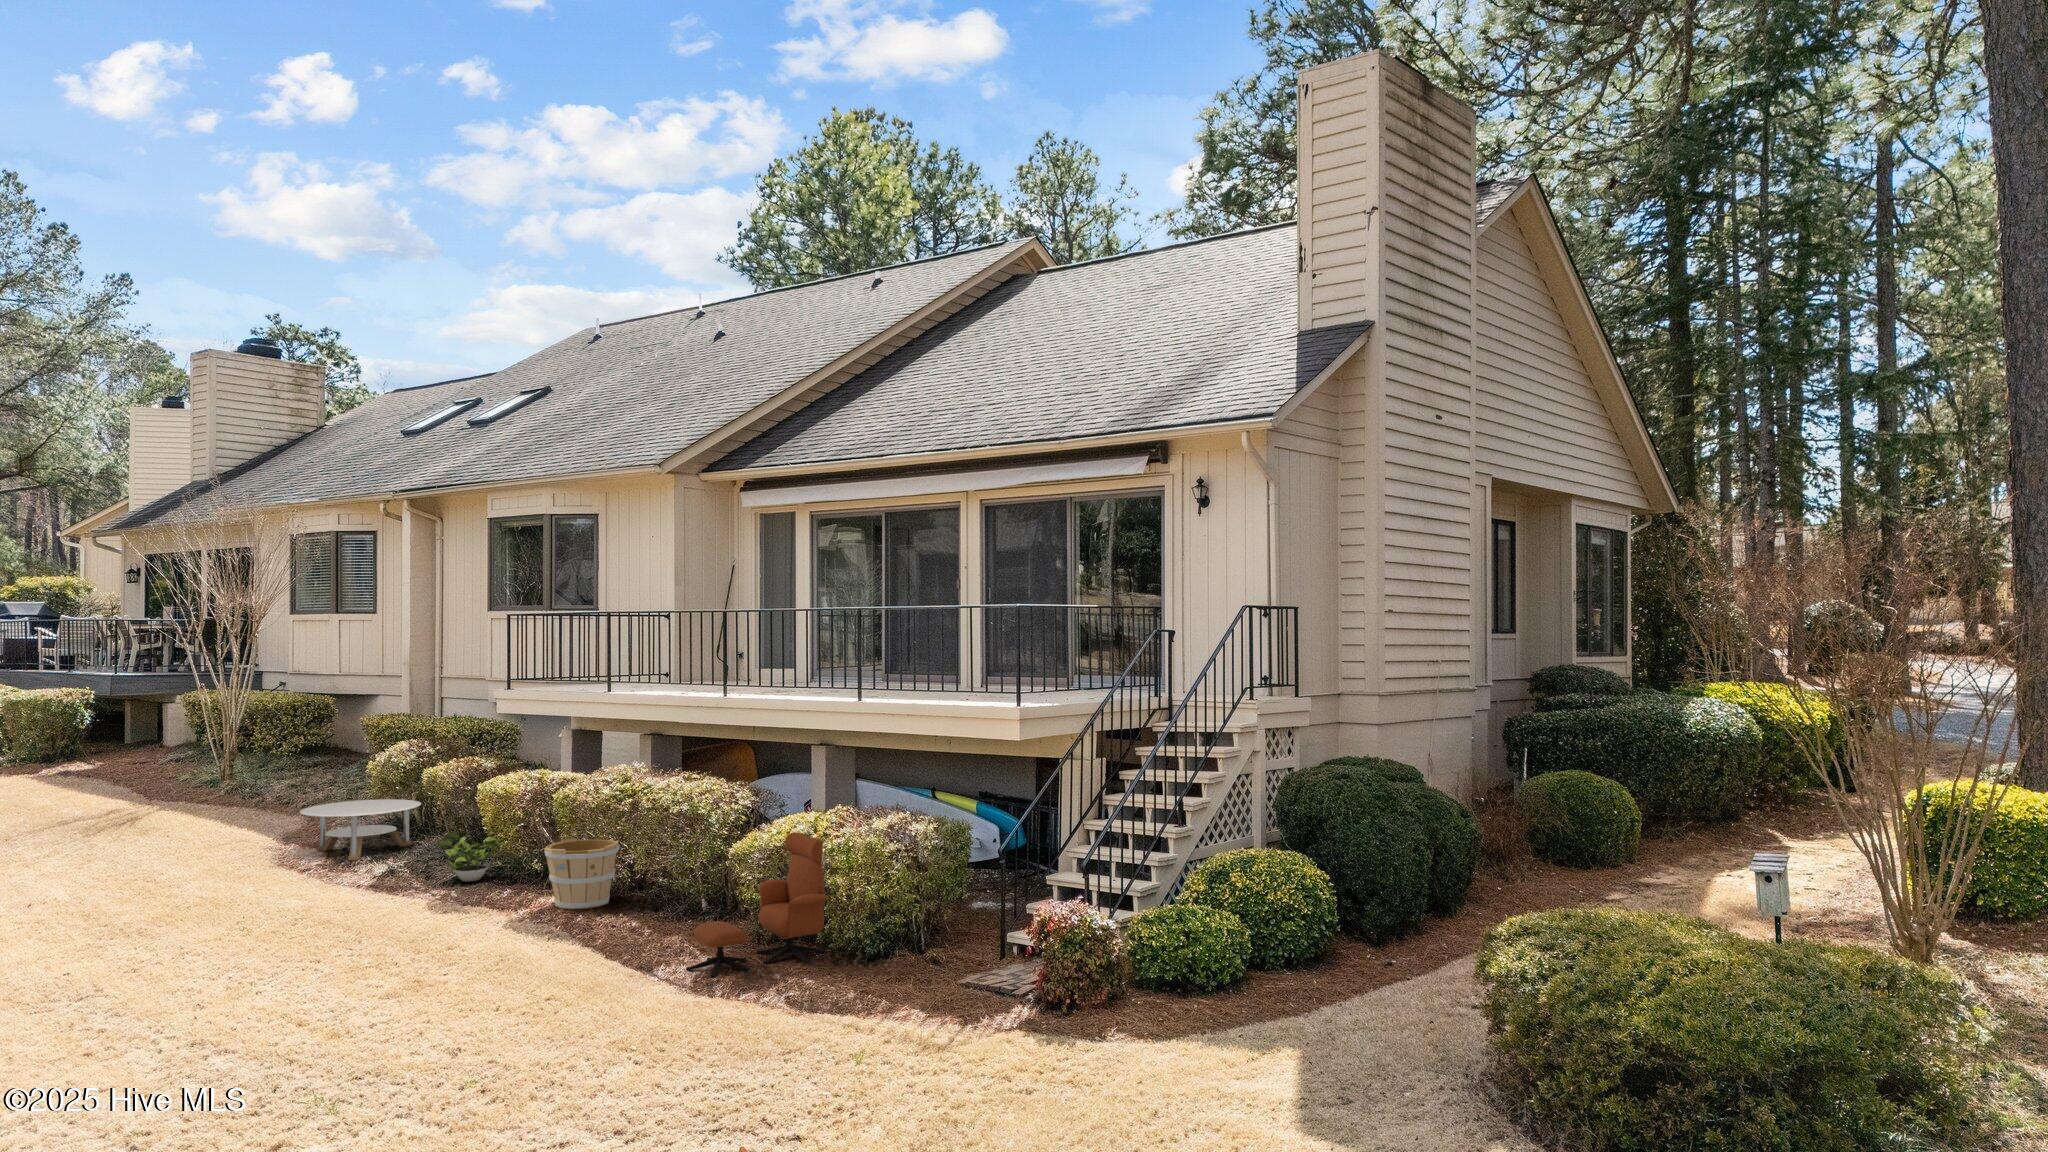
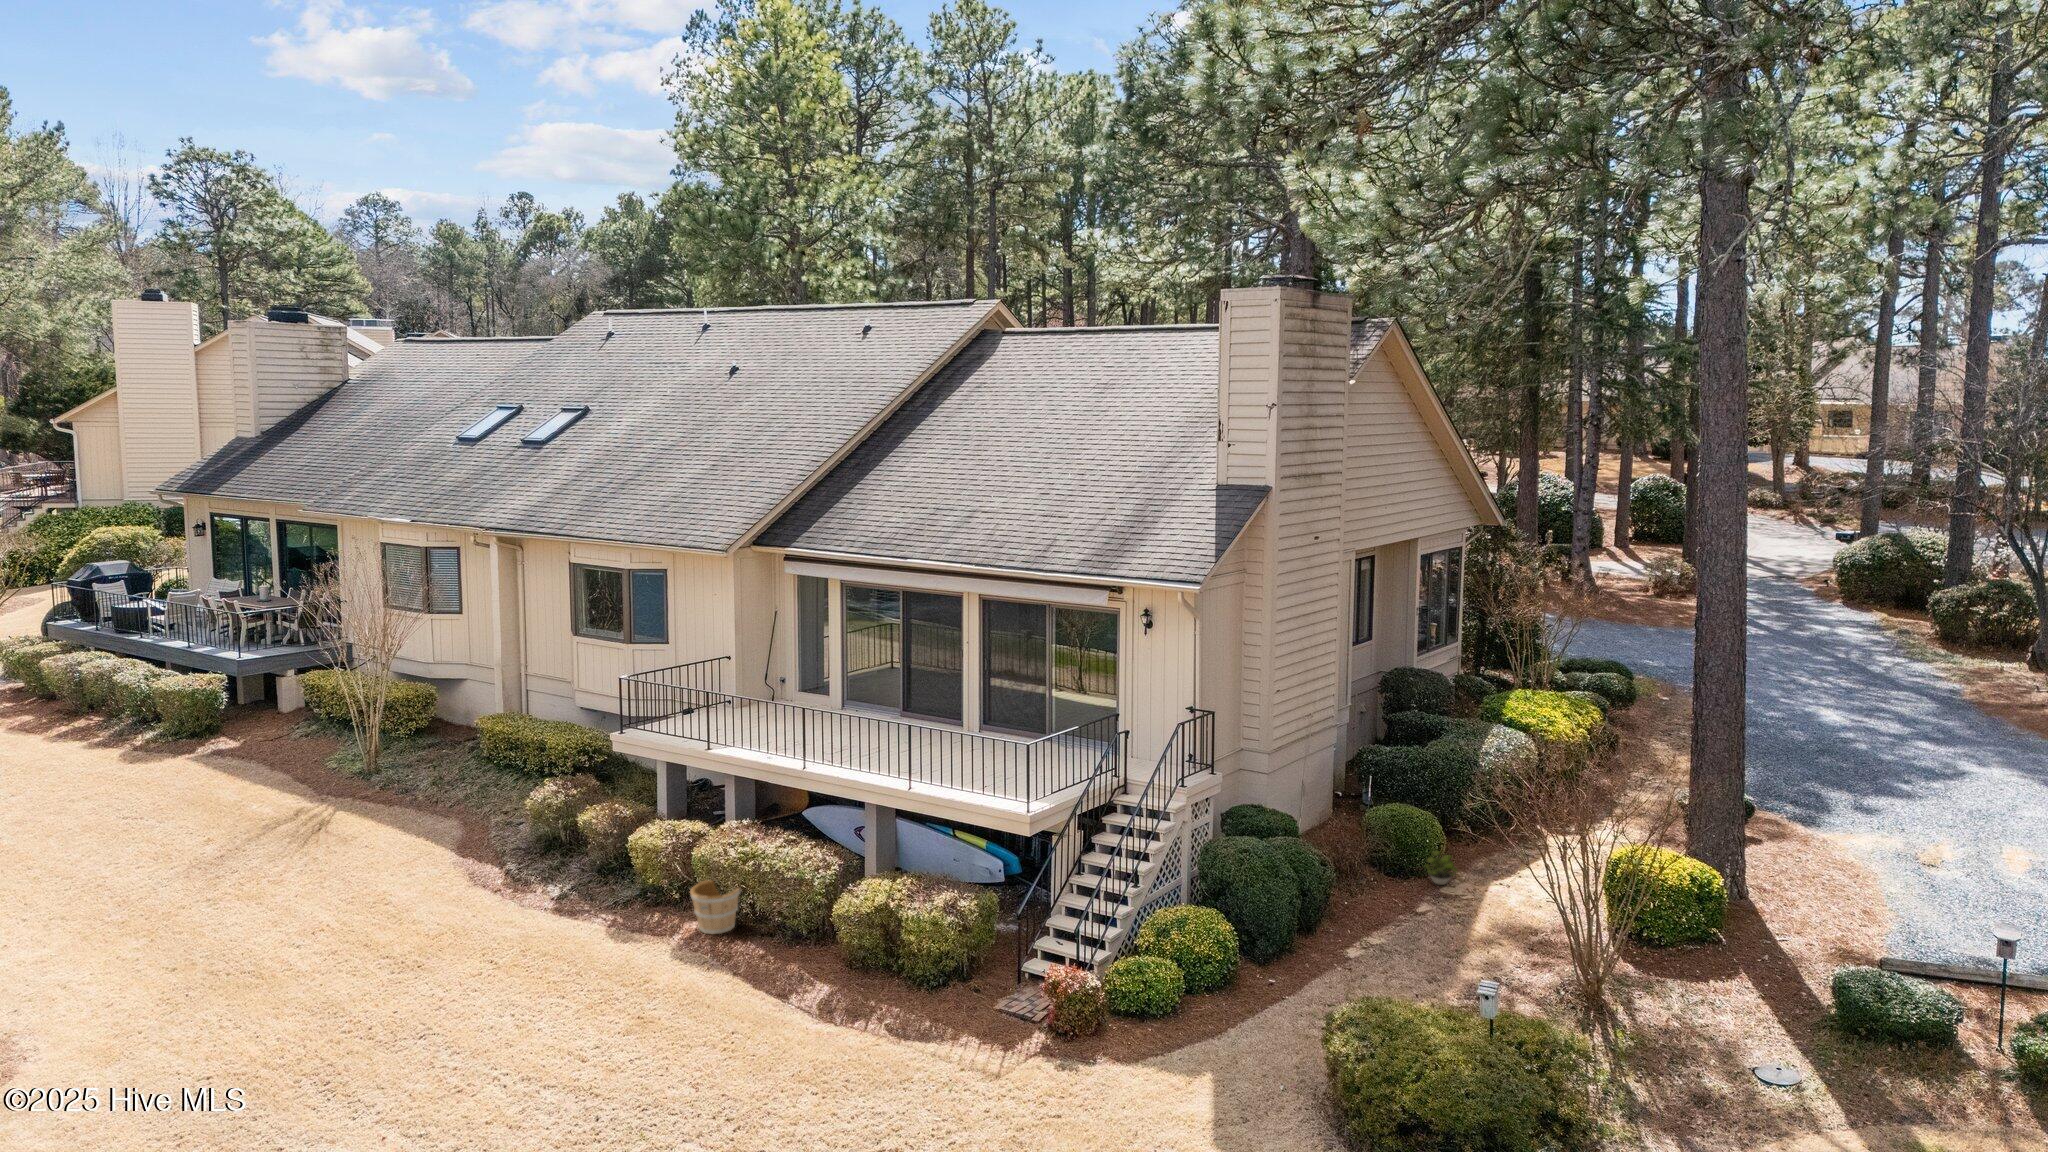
round table: present [300,799,421,860] -> none [476,816,563,874]
lounge chair: present [686,832,827,977] -> none [816,903,906,1009]
potted plant: present [437,833,499,882] -> present [1425,851,1457,885]

